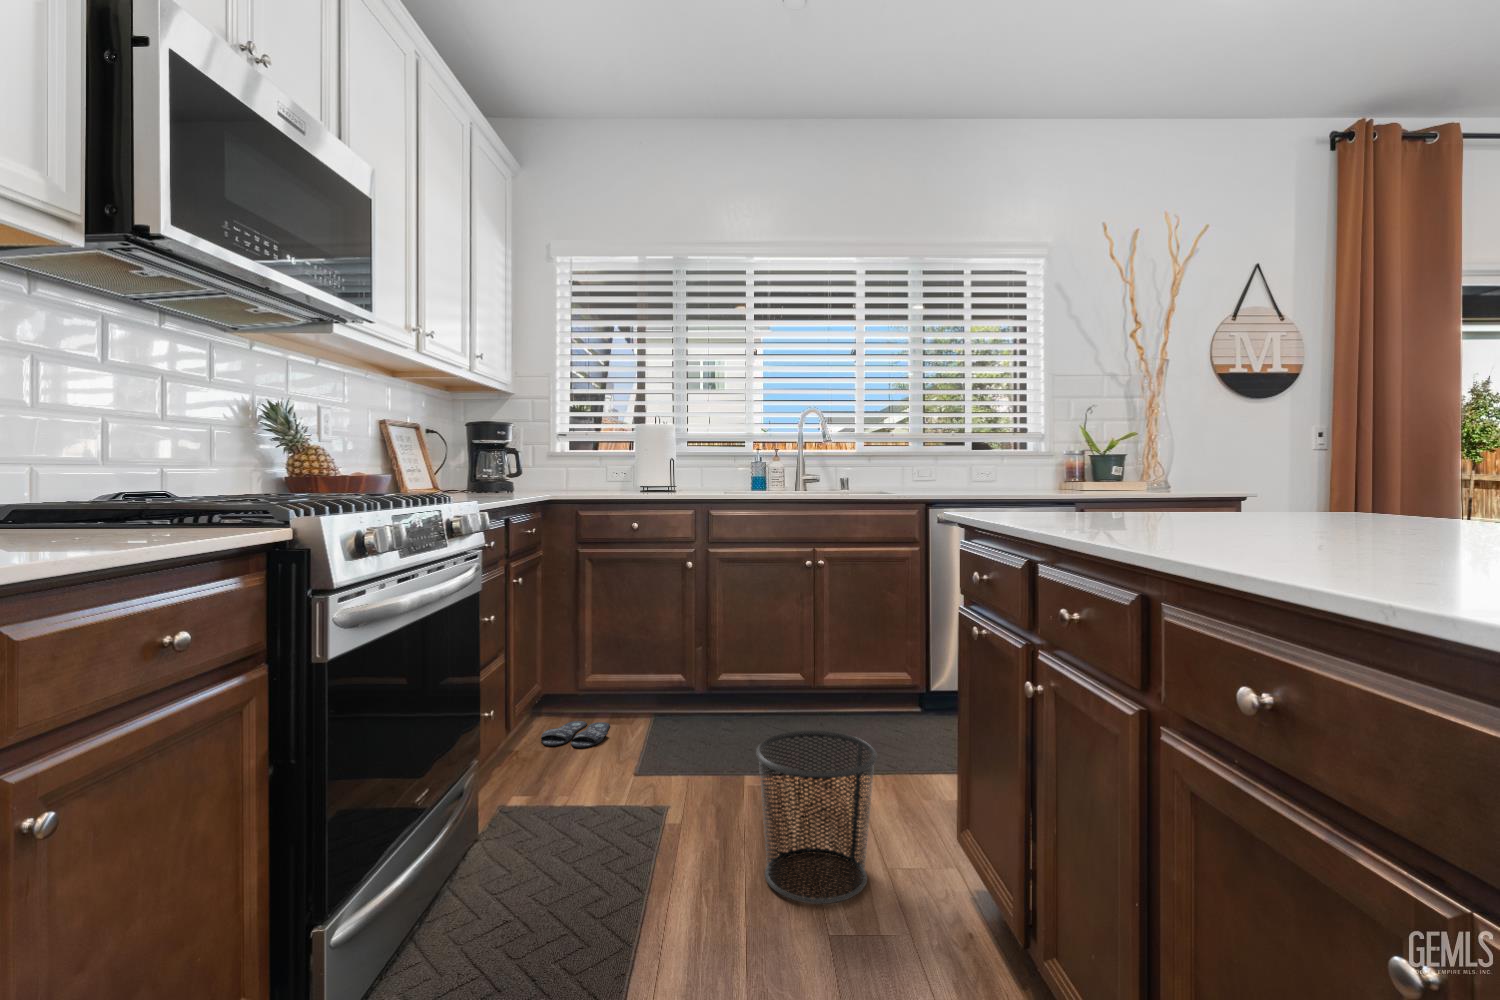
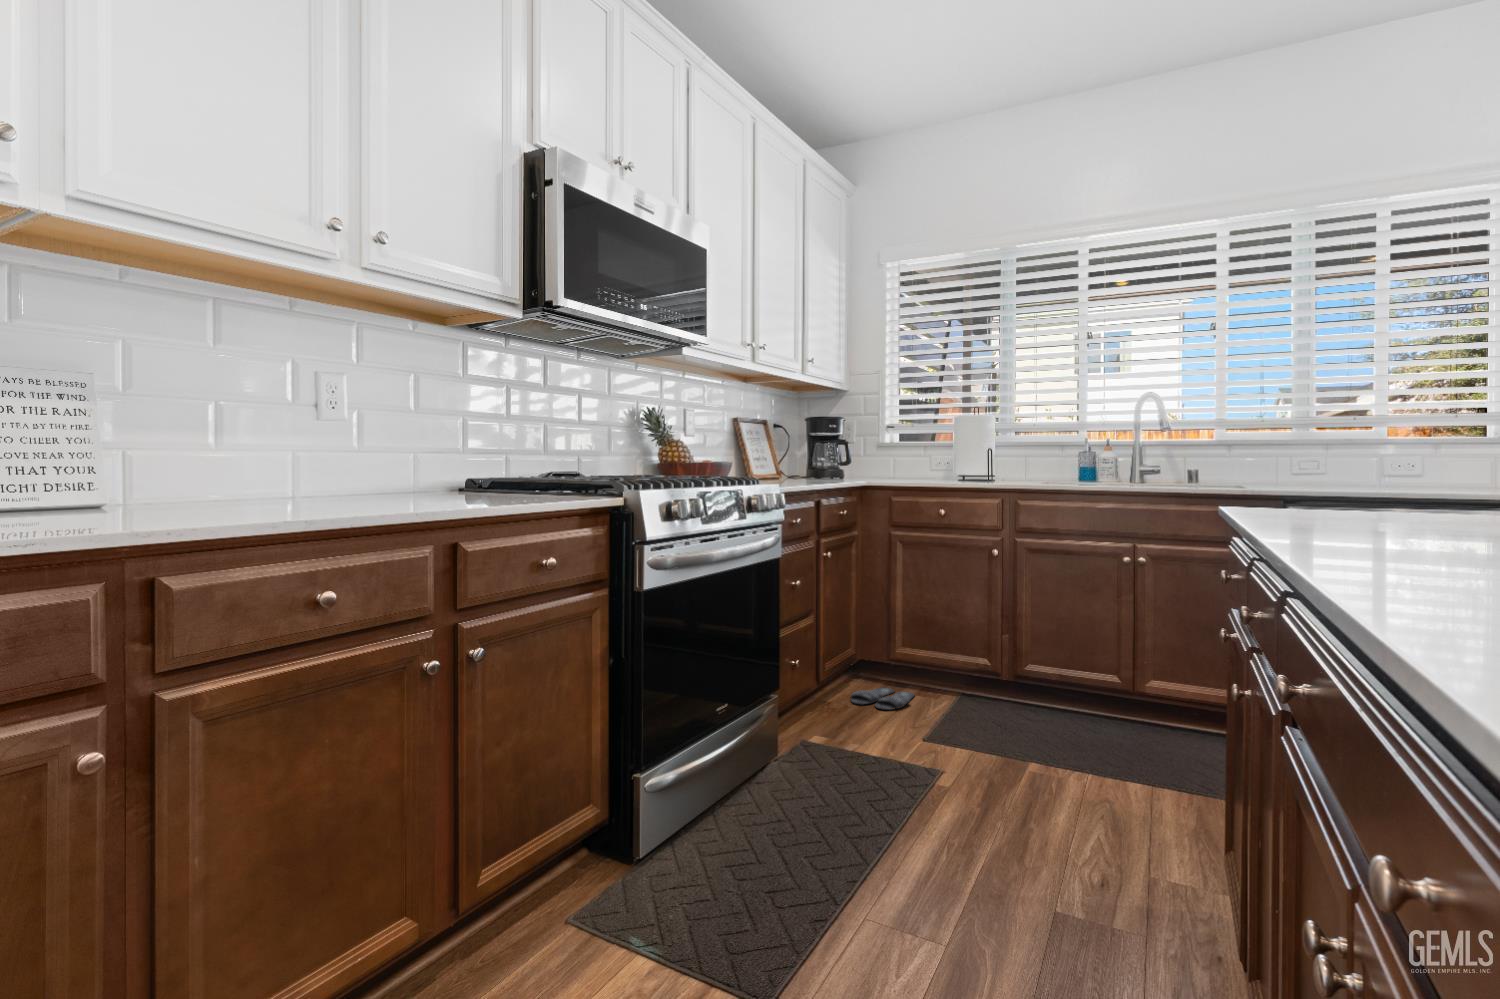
waste bin: present [756,731,877,904] -> none [1004,713,1133,882]

